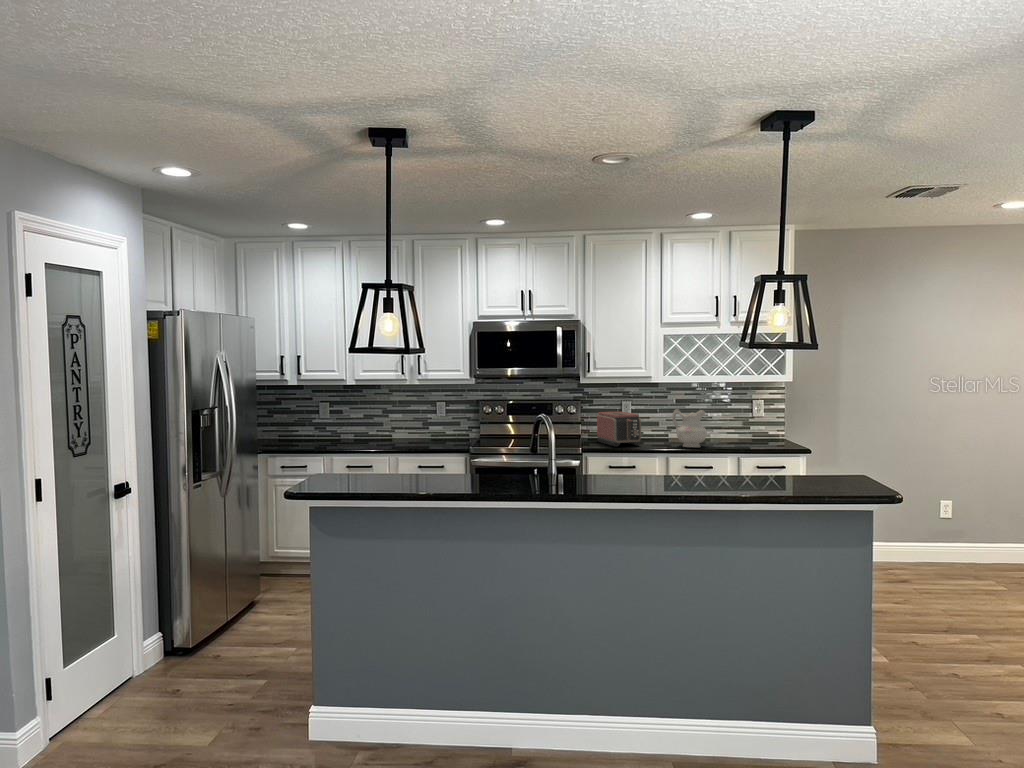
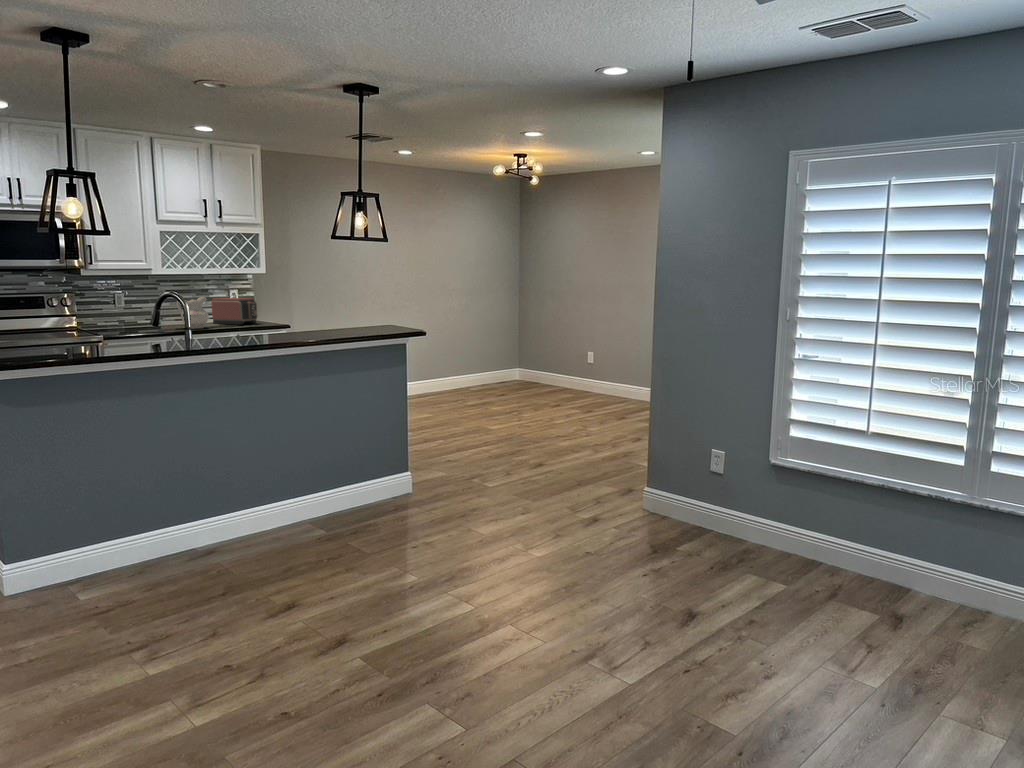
toaster: present [597,411,641,447] -> present [211,298,257,325]

